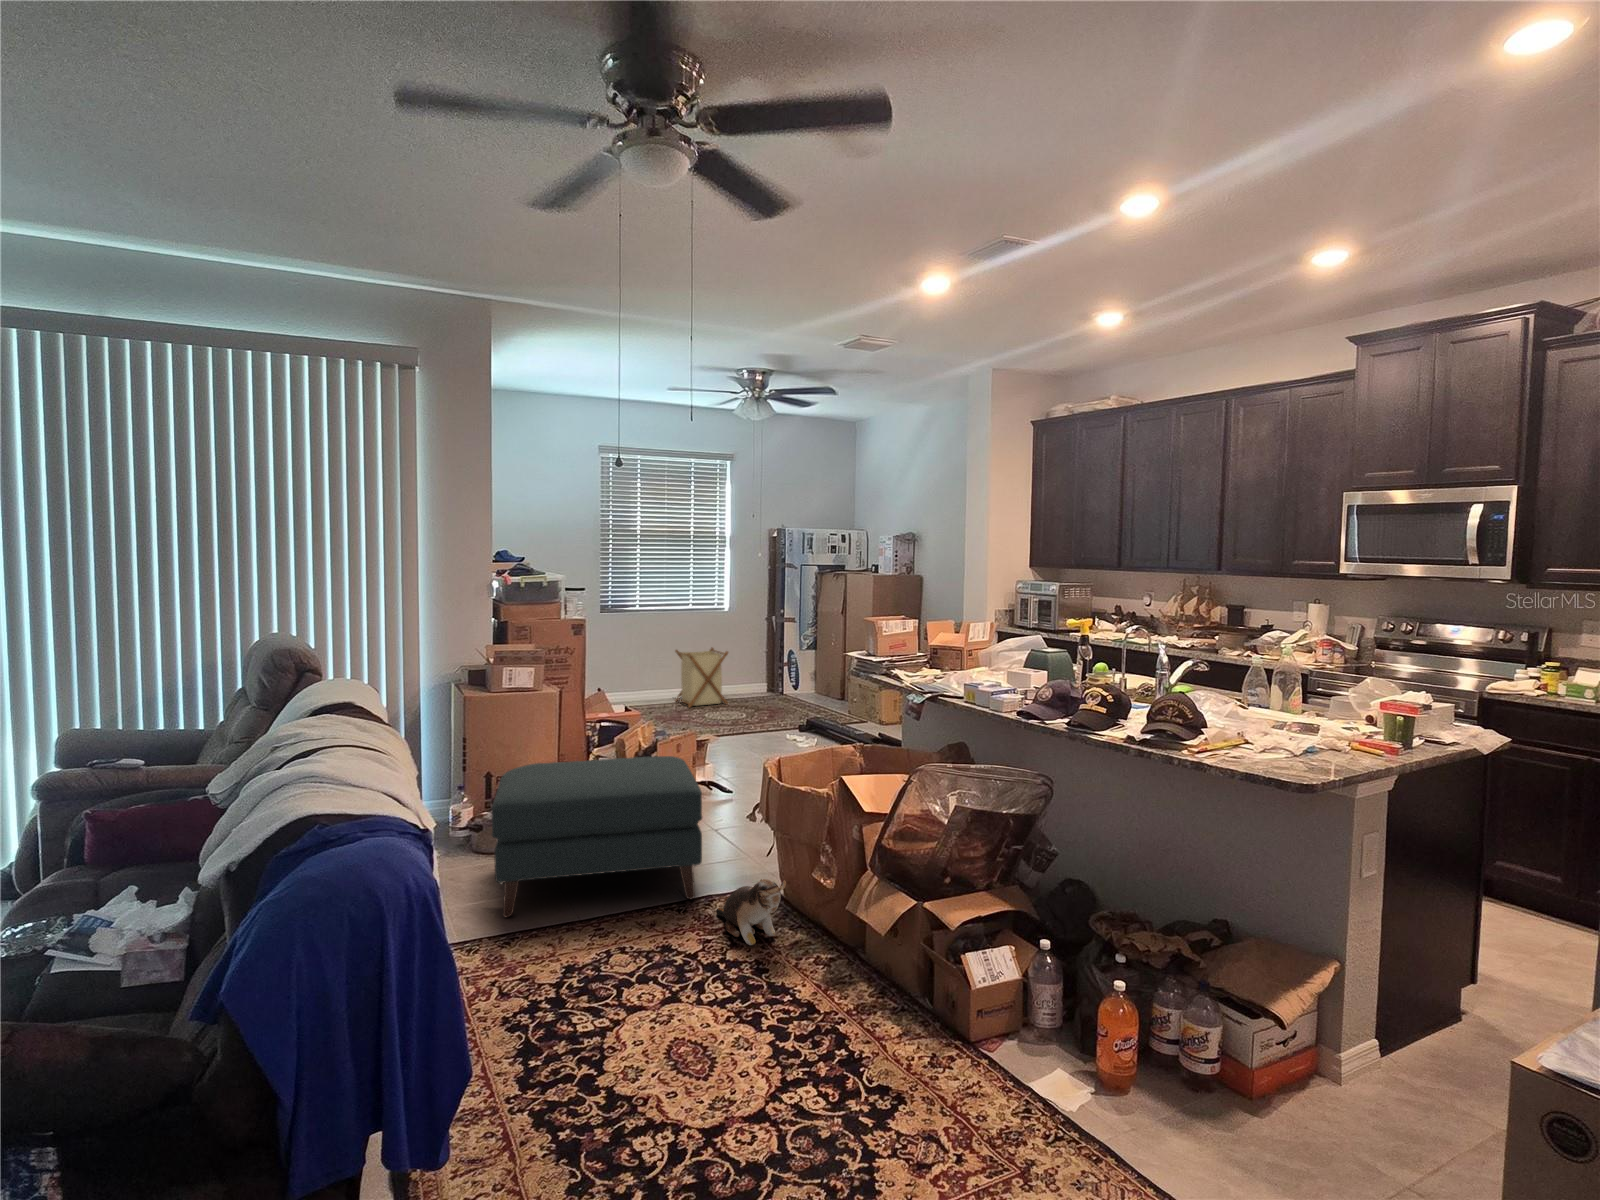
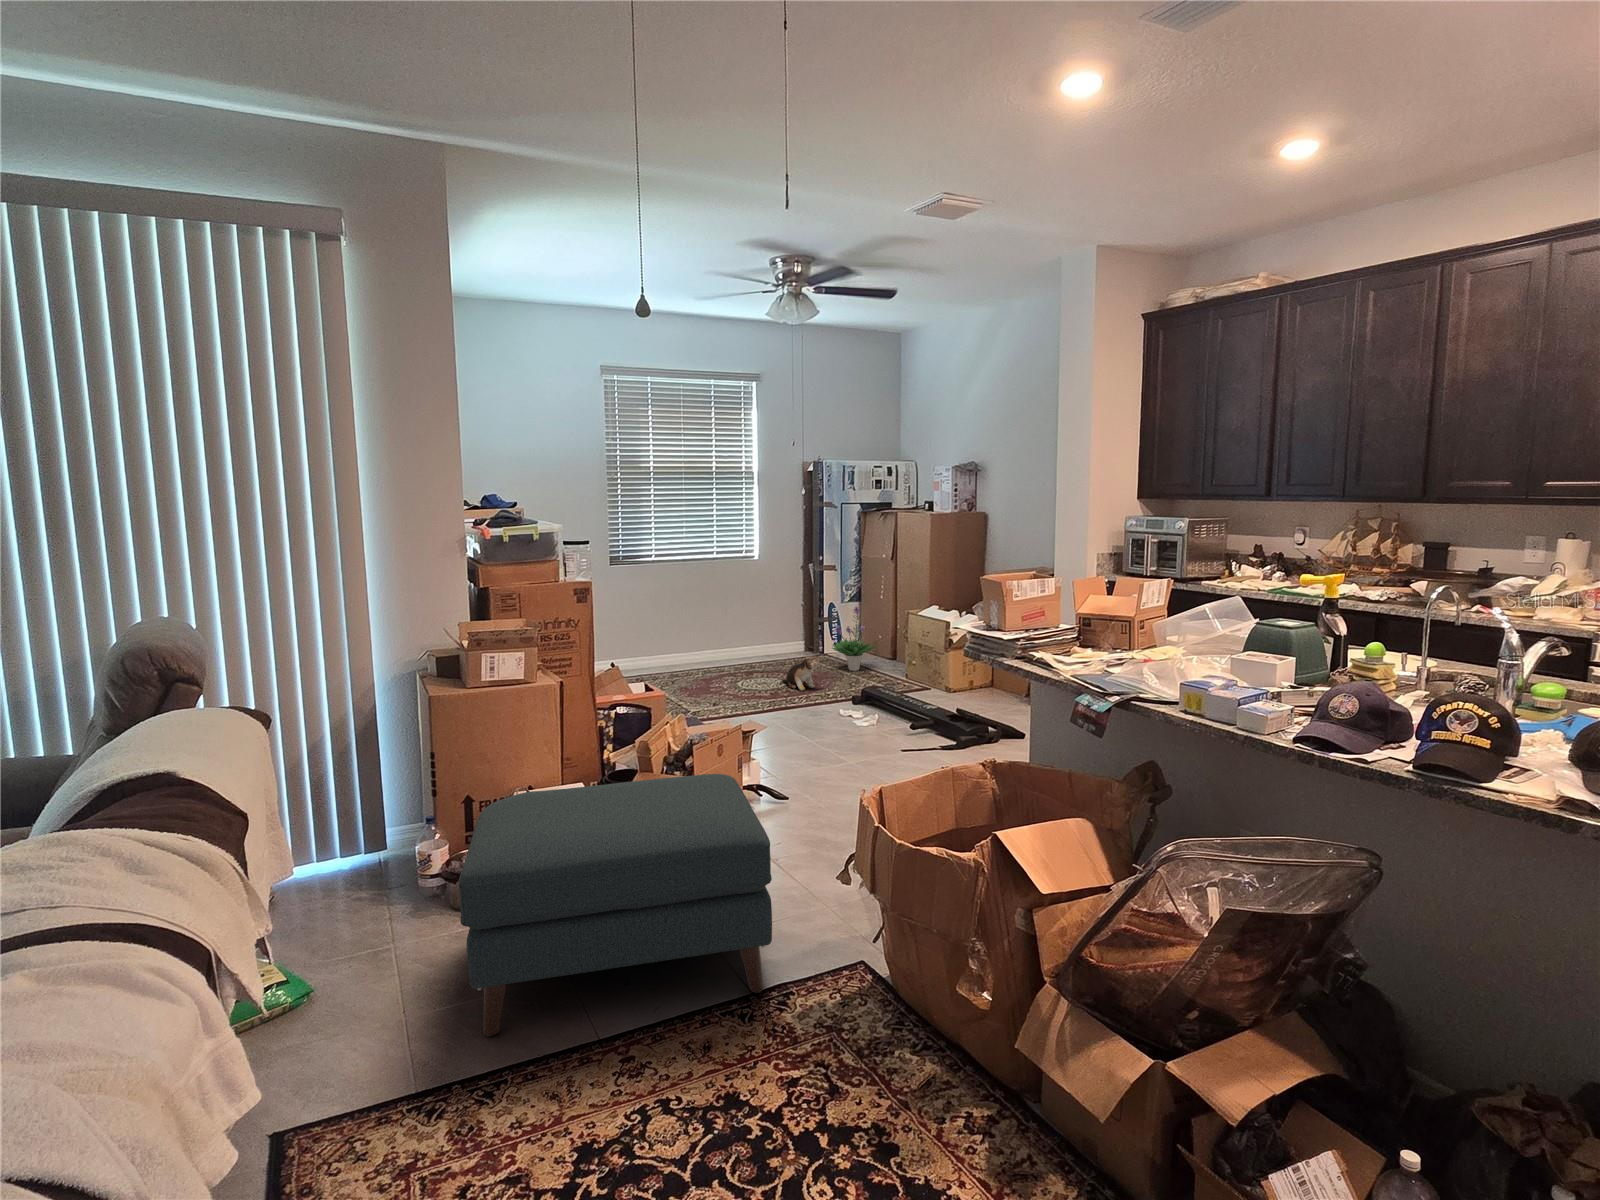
laundry basket: present [675,648,728,708] -> none [699,602,763,675]
potted plant: none [787,652,826,707] -> present [832,606,877,671]
plush toy: present [716,879,786,945] -> present [782,656,820,691]

